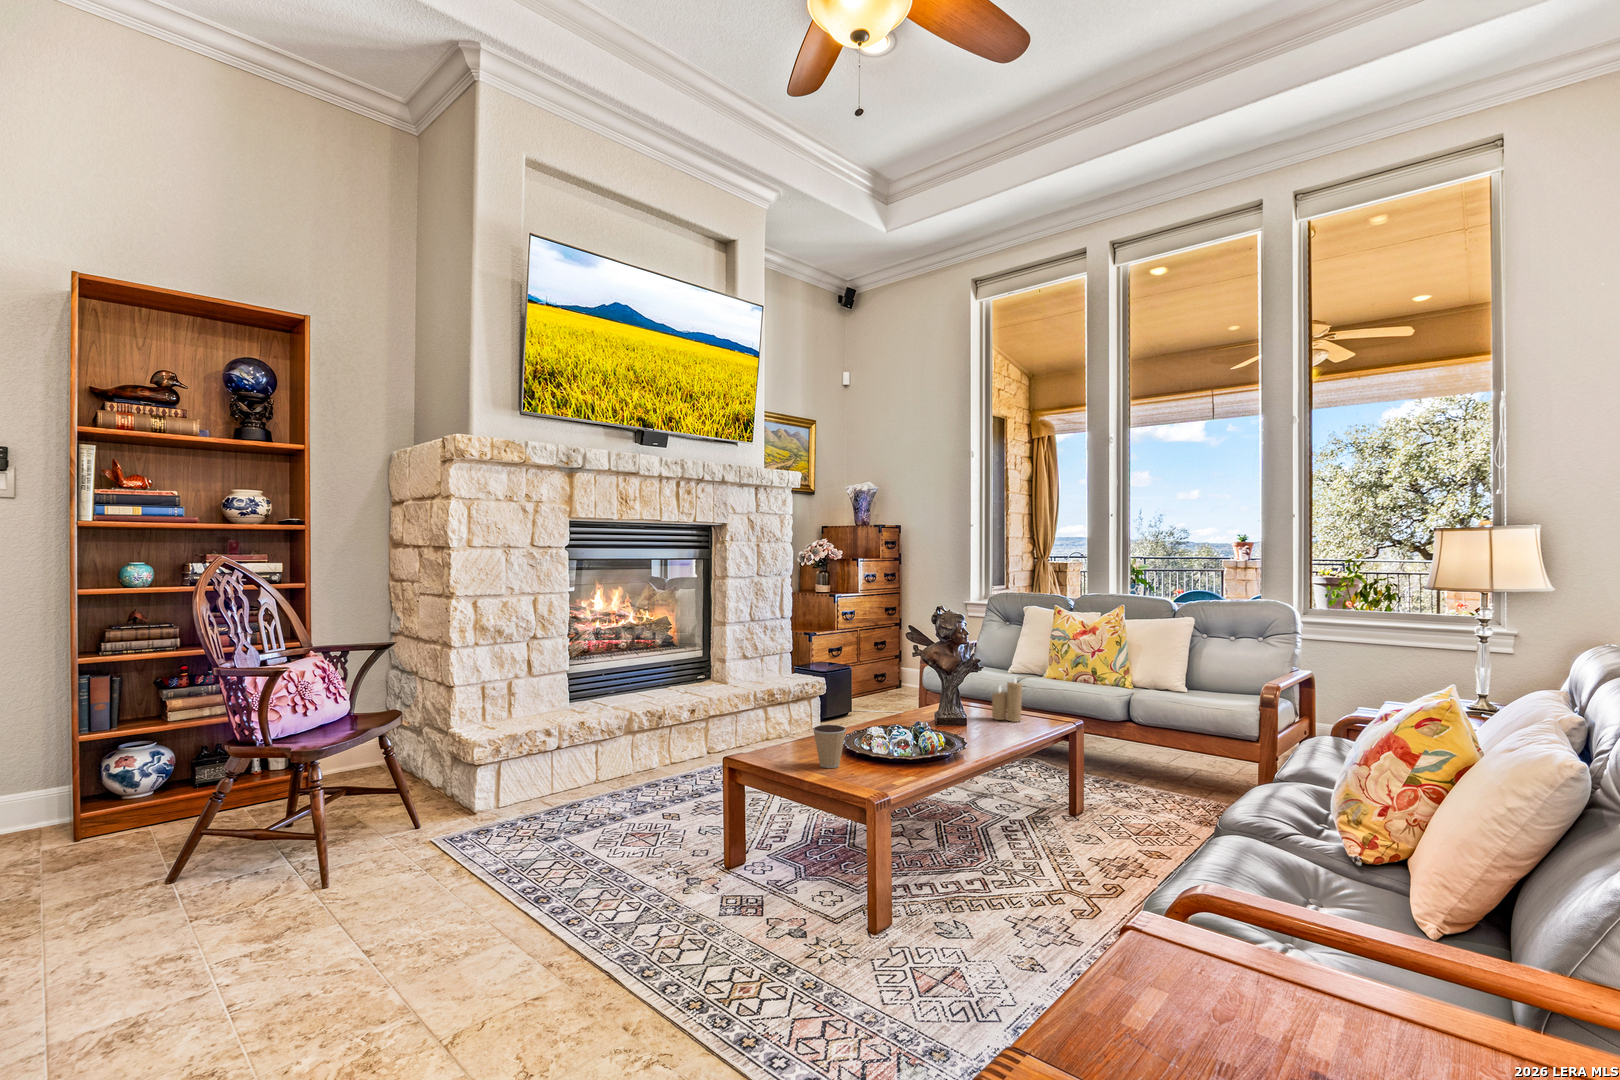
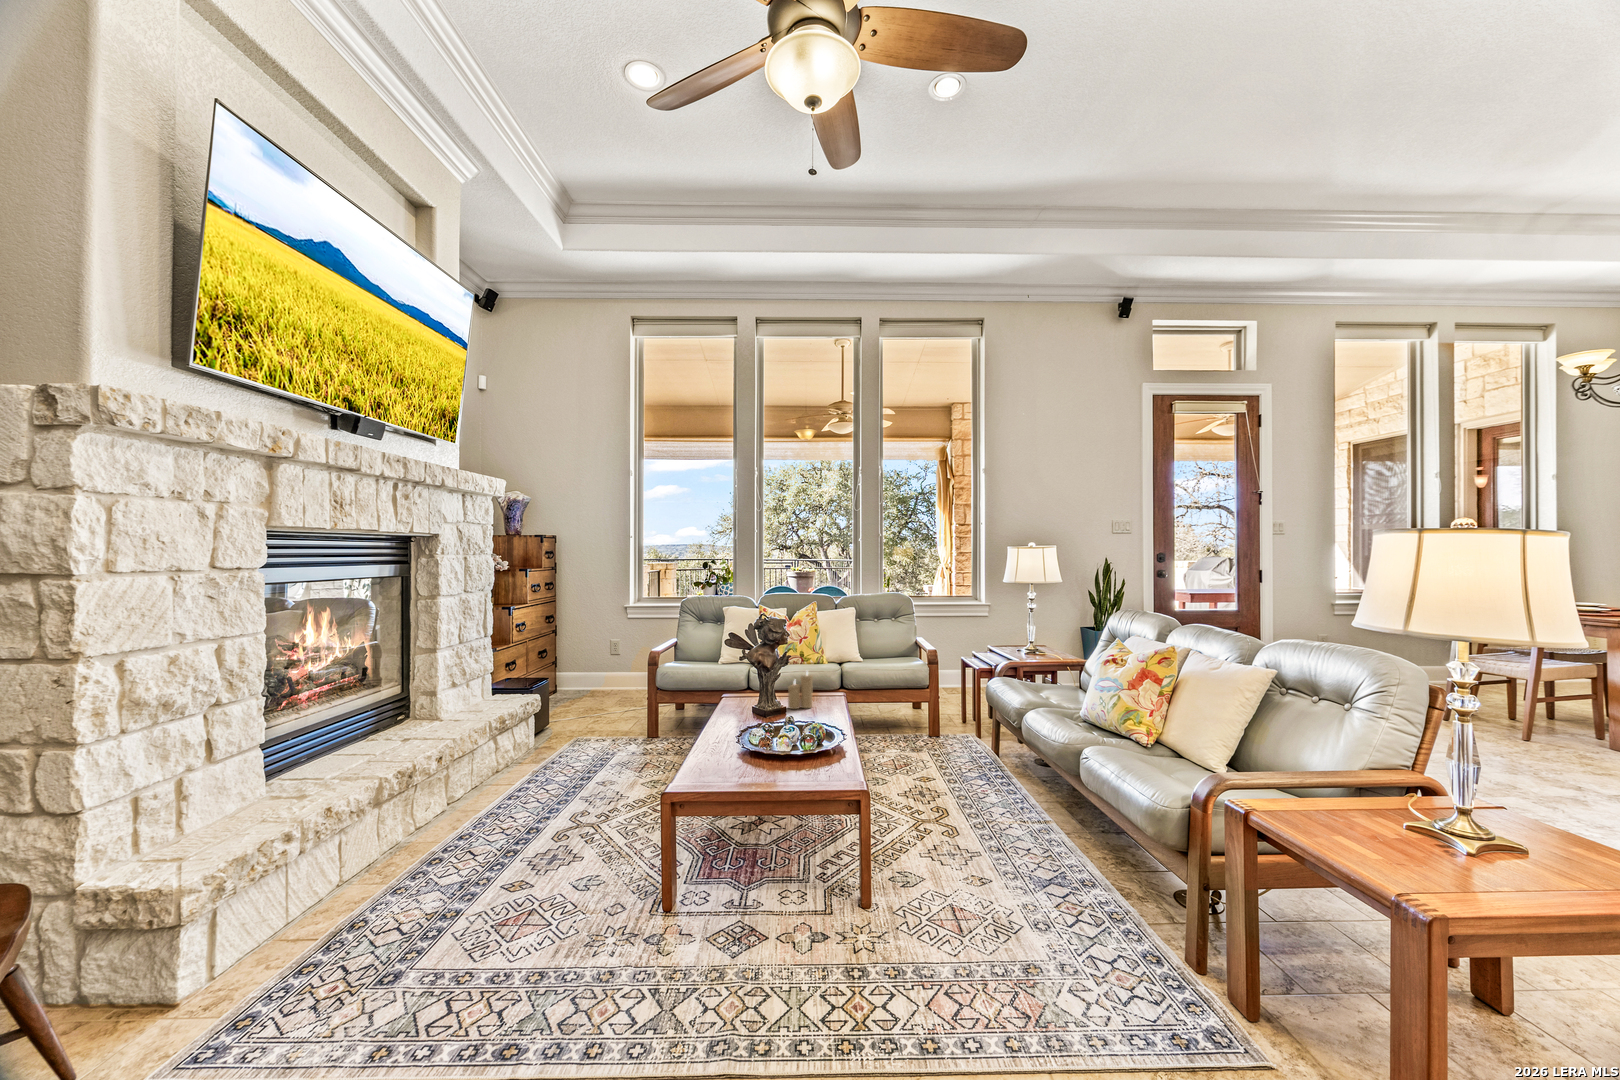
coffee cup: present [813,725,846,768] -> none [749,741,782,786]

